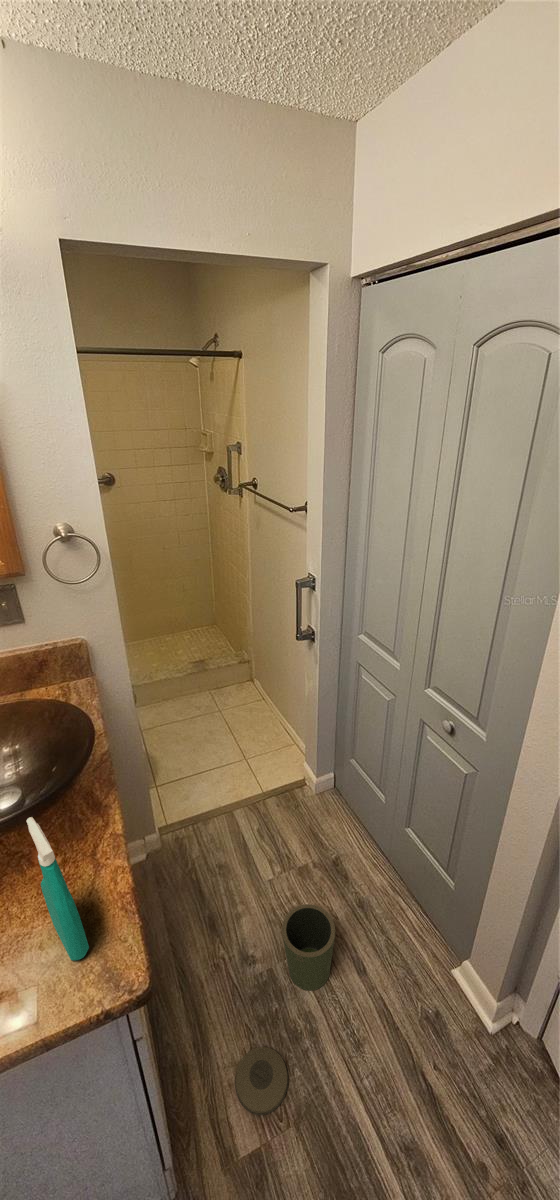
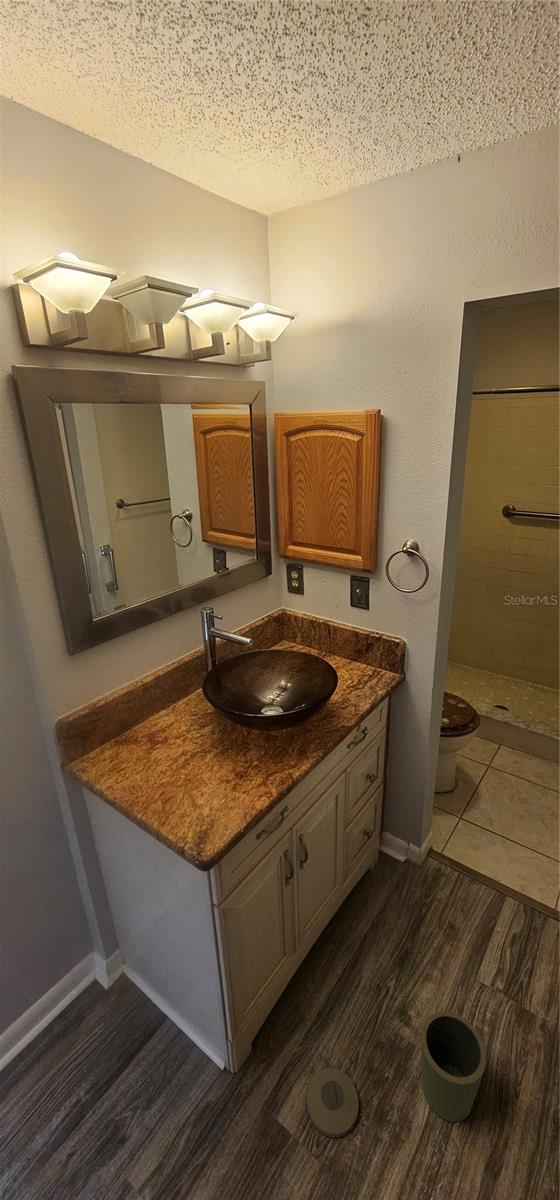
spray bottle: present [27,817,89,960] -> none [196,704,226,817]

